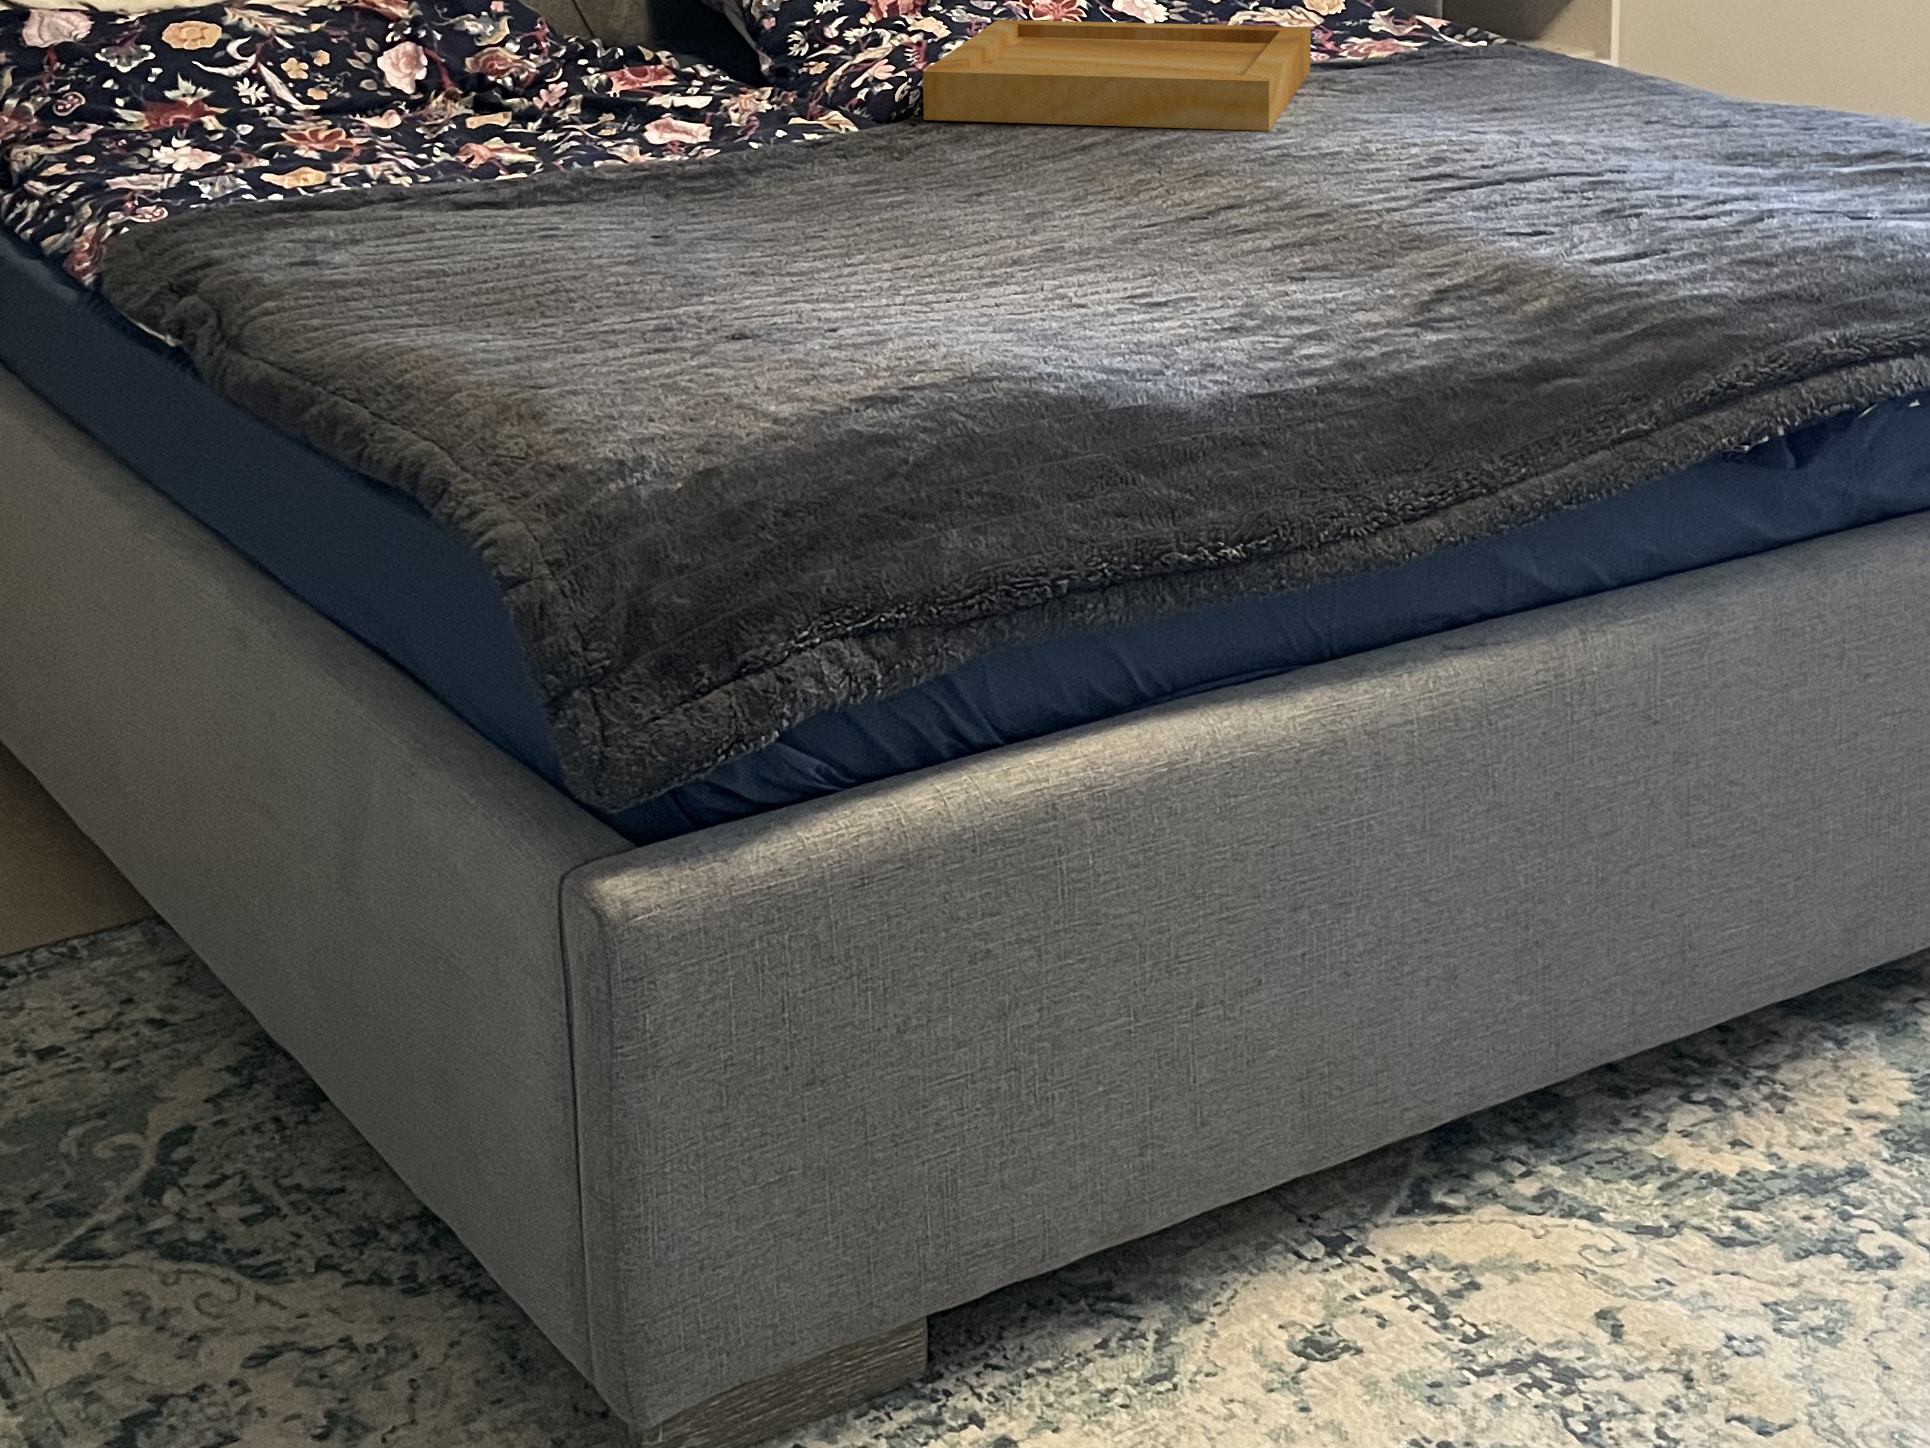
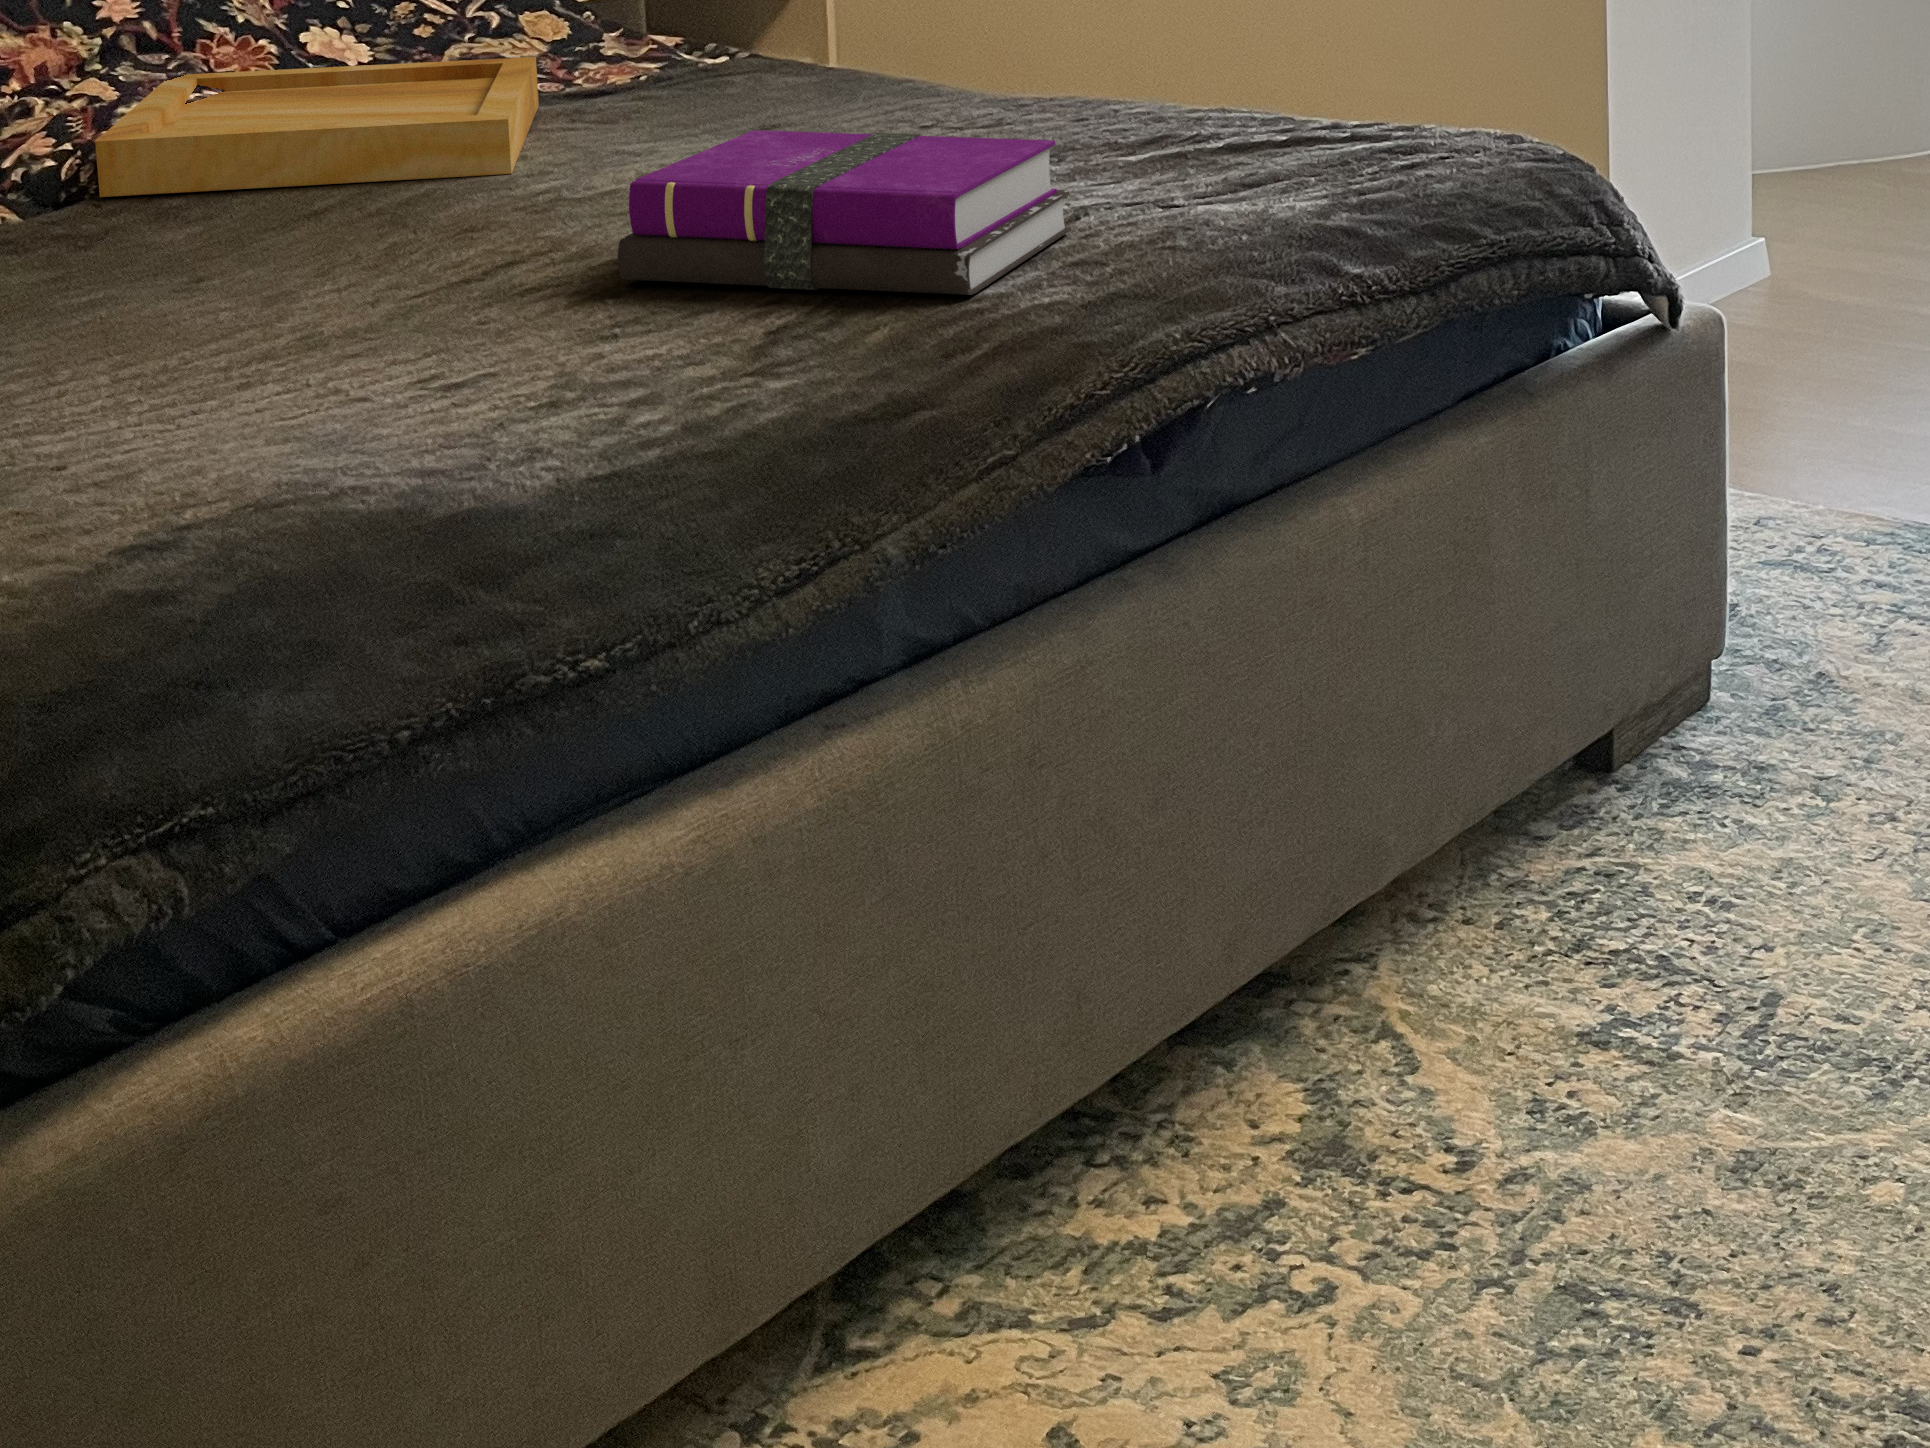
notebook: none [1333,109,1769,280] -> present [618,130,1071,295]

